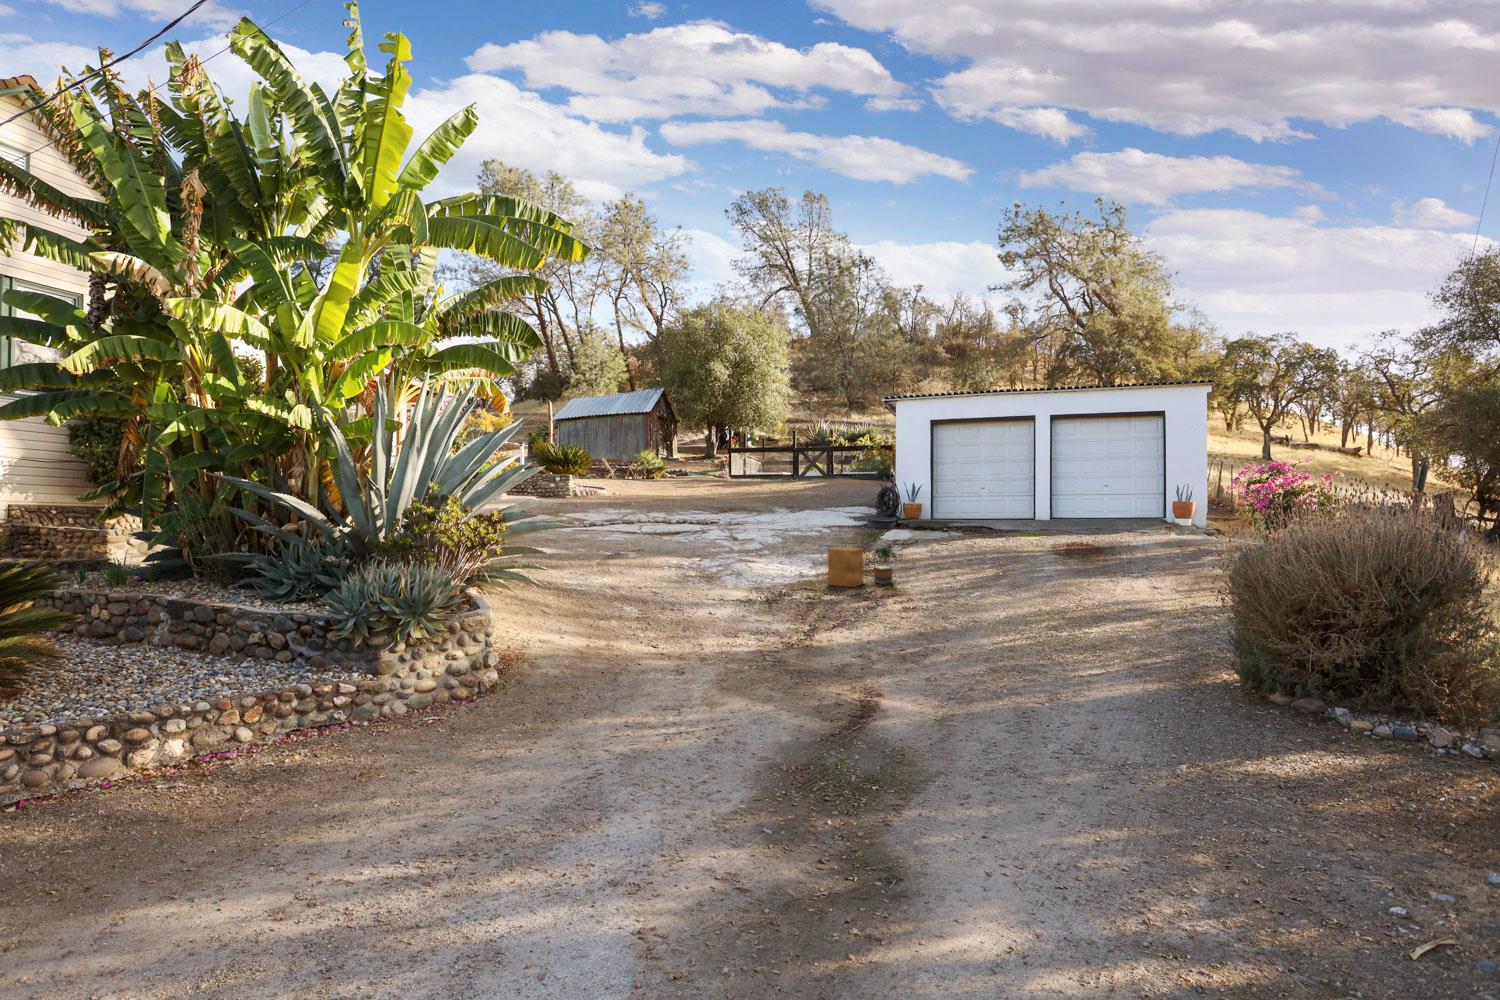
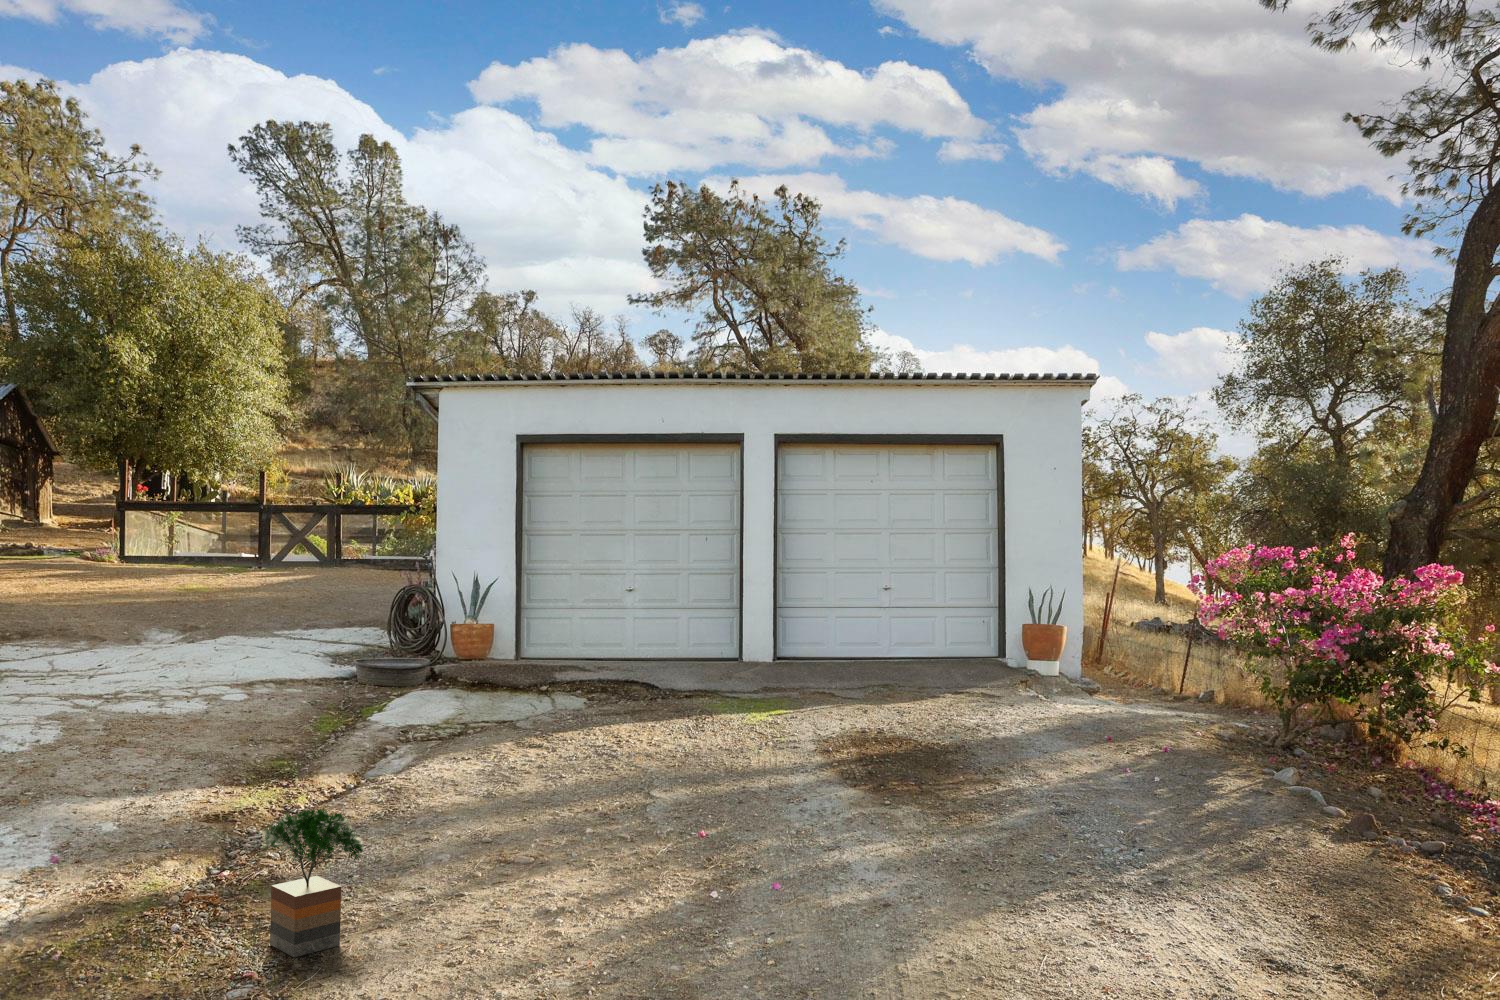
cardboard box: present [828,547,864,587] -> none [65,810,226,987]

